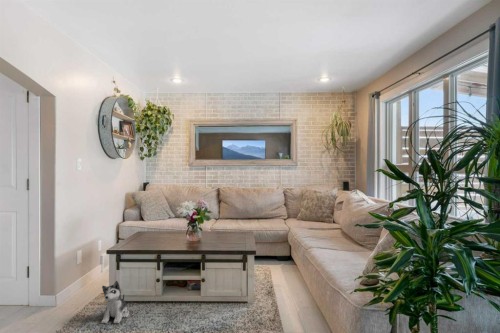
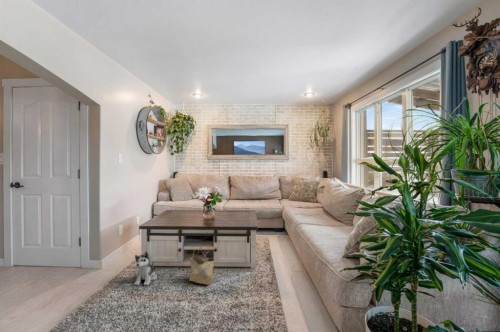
woven basket: none [171,272,203,322] -> present [189,244,214,285]

